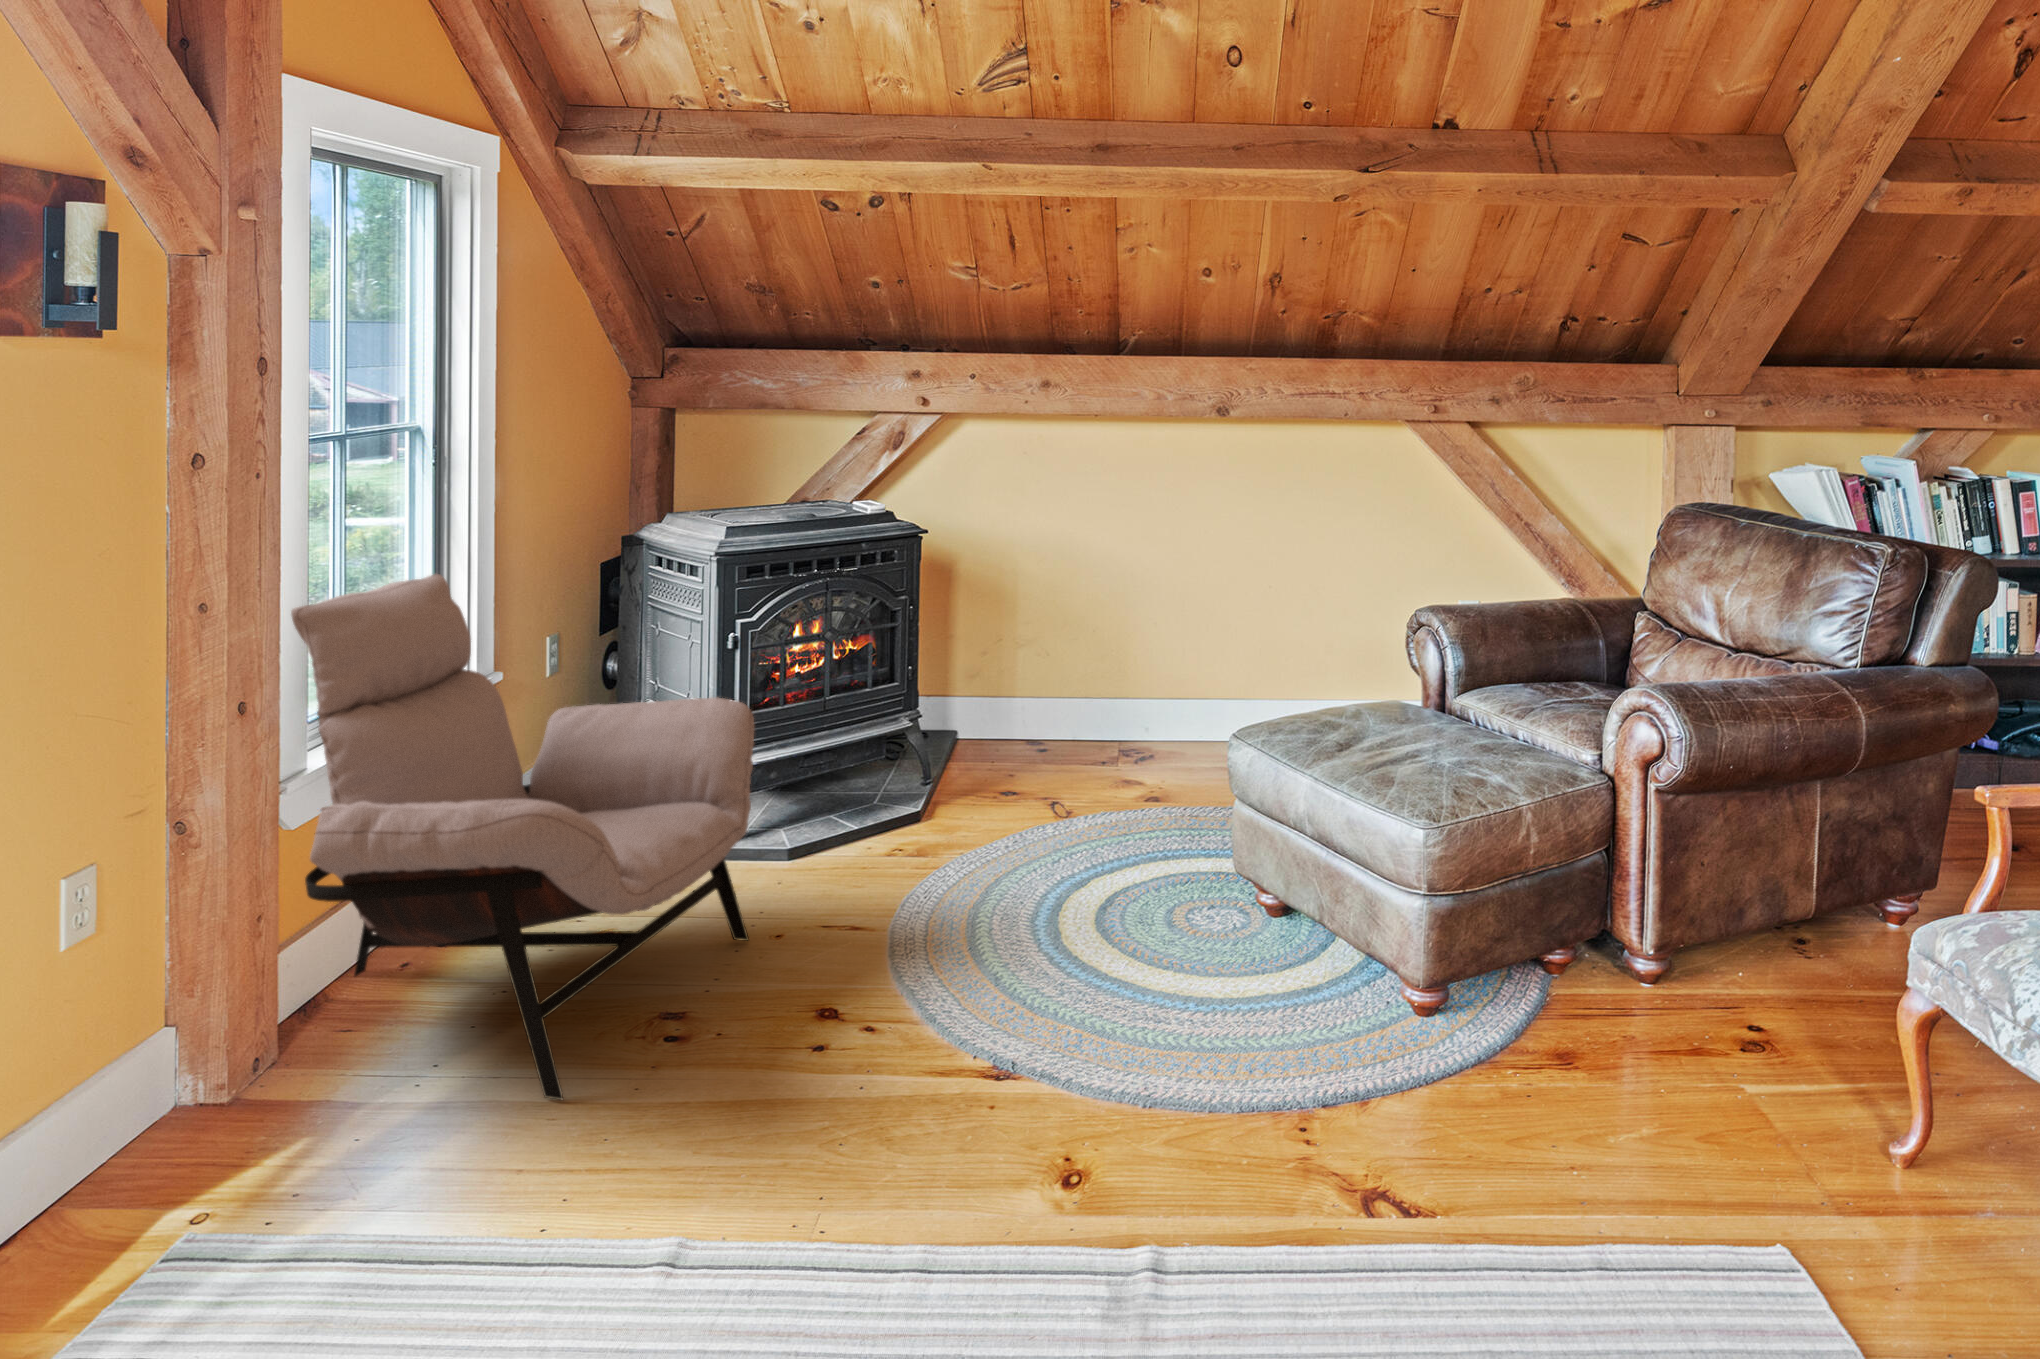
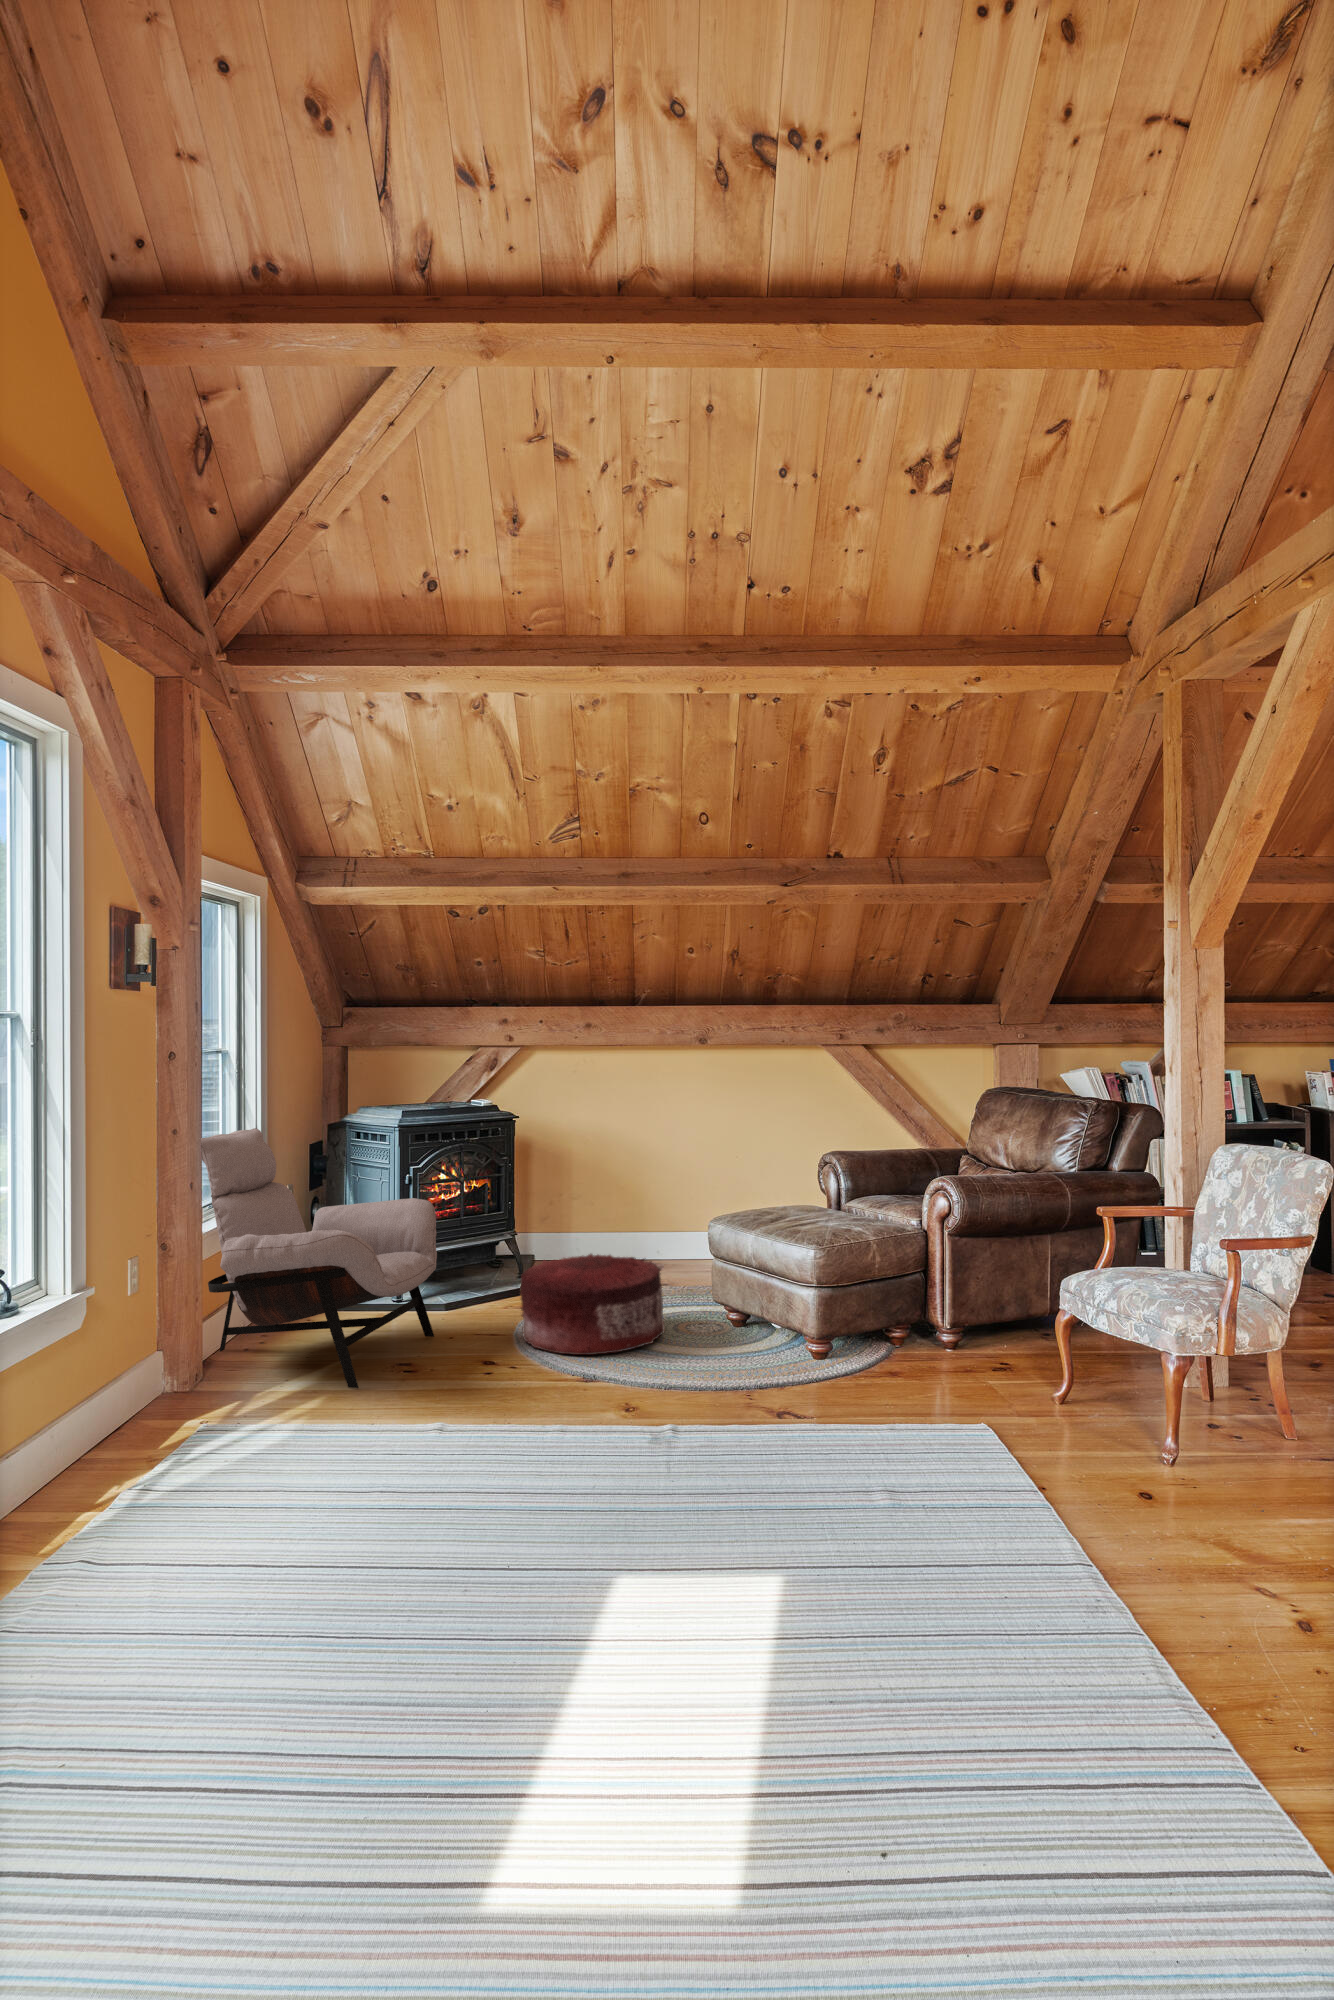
pouf: none [900,784,1151,1000] -> present [521,1254,665,1355]

